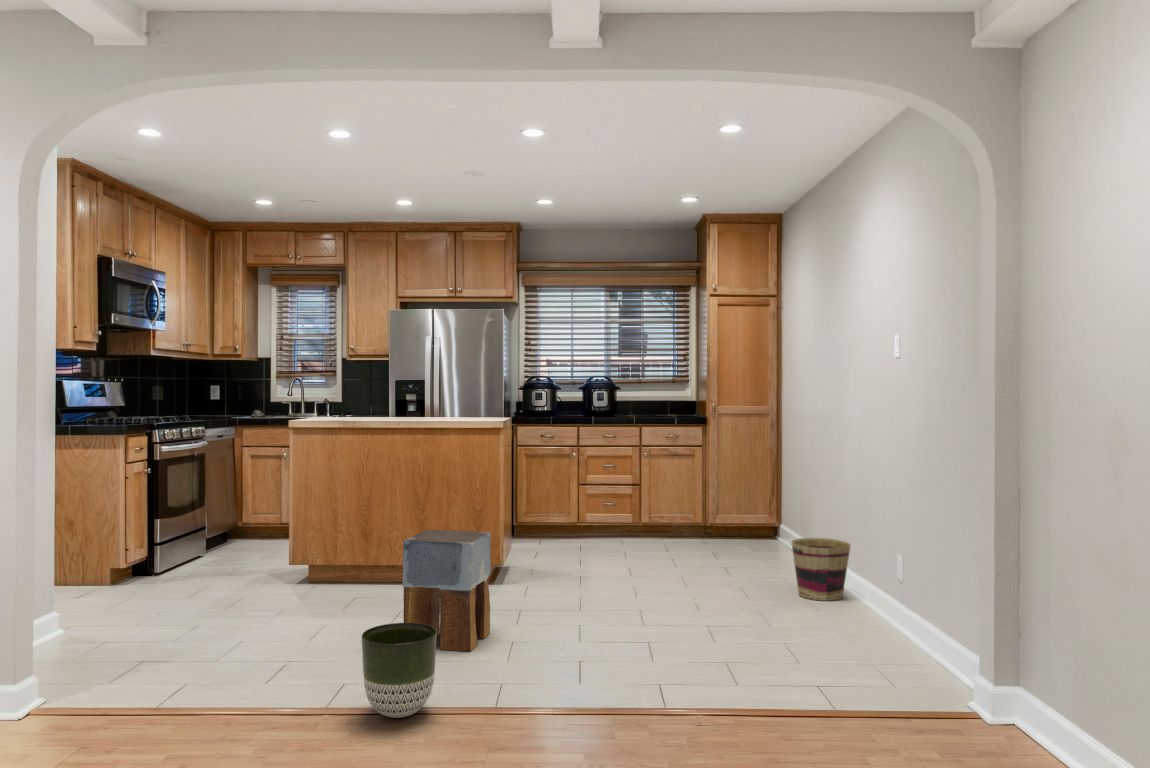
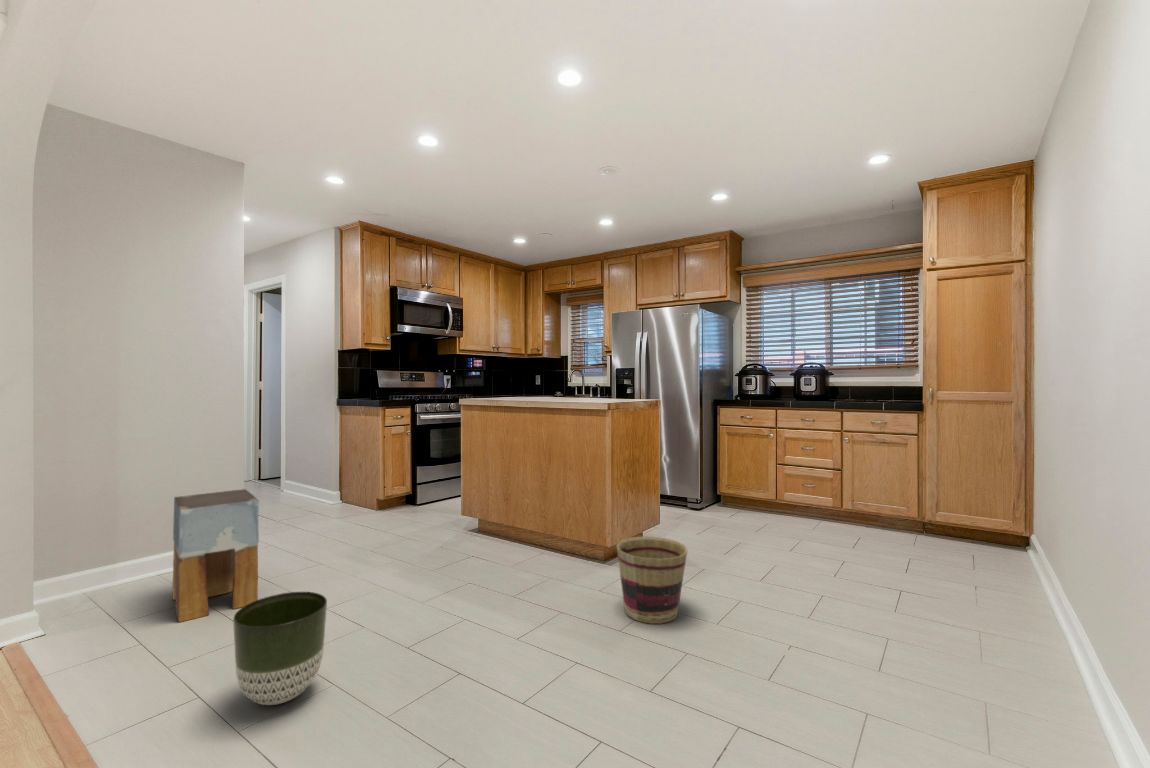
stool: present [403,530,491,652] -> present [172,489,259,622]
basket: present [791,538,850,601] -> present [617,537,687,624]

